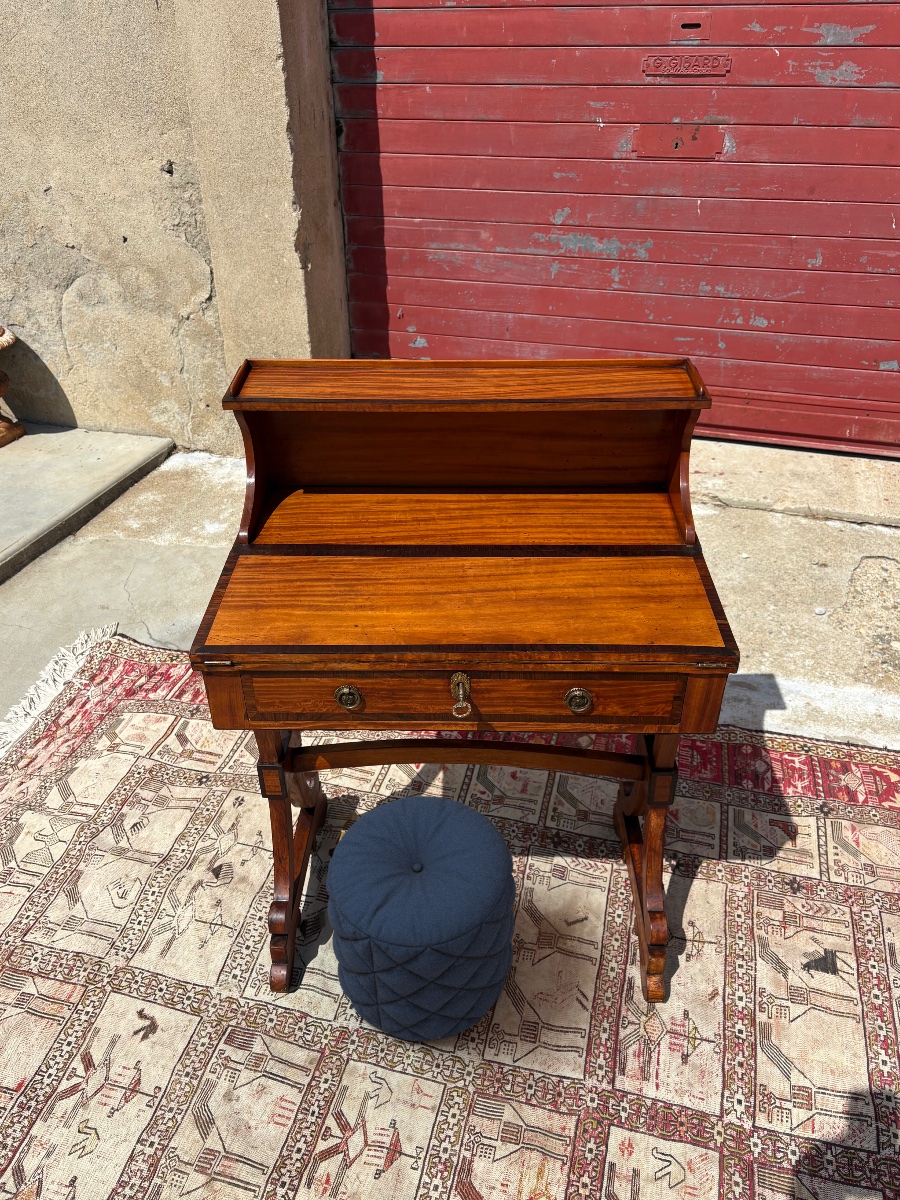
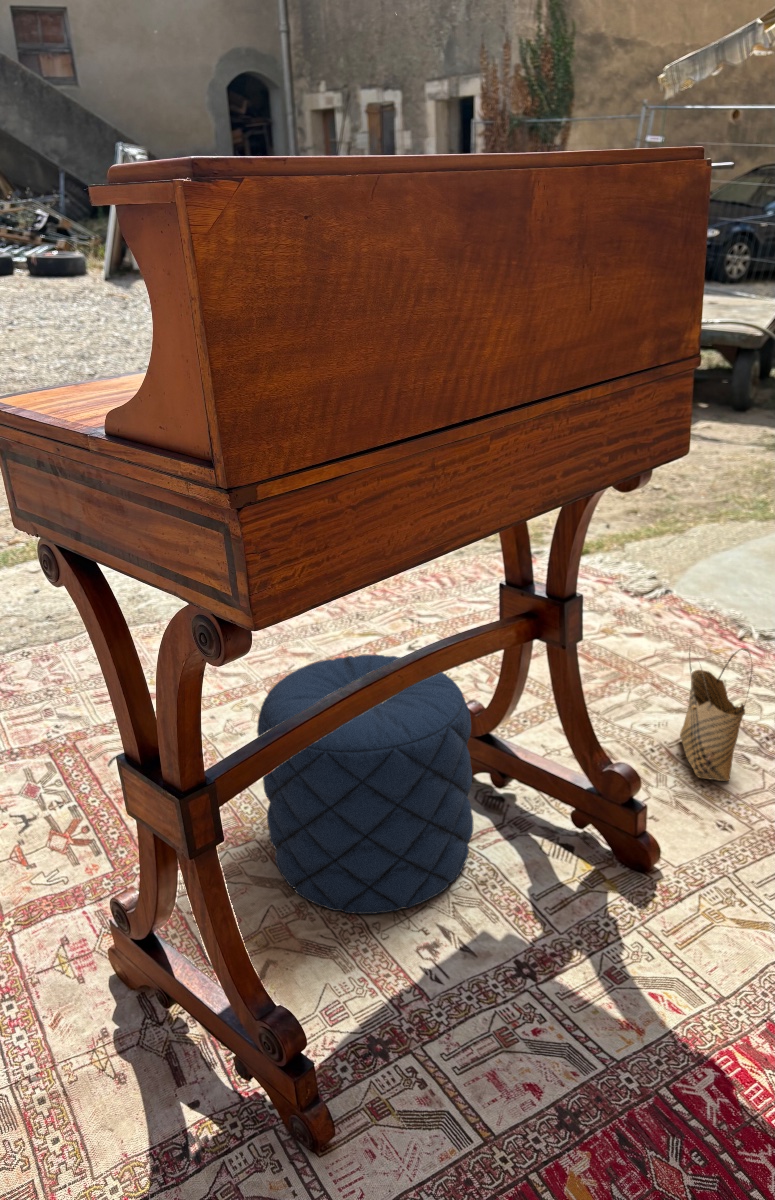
woven basket: none [100,756,190,870] -> present [680,646,753,781]

